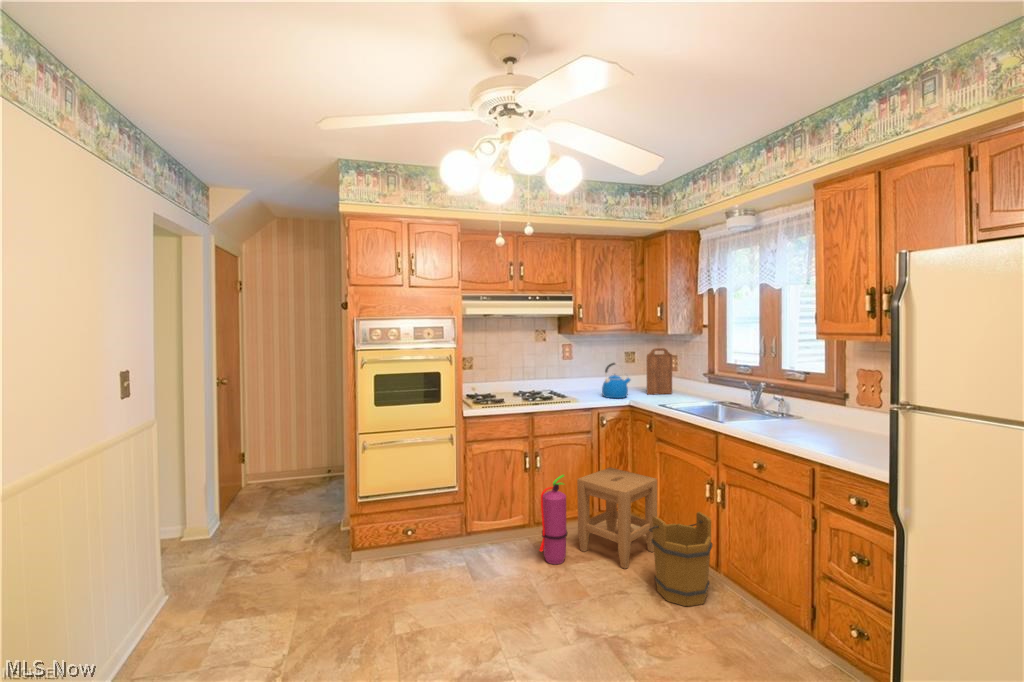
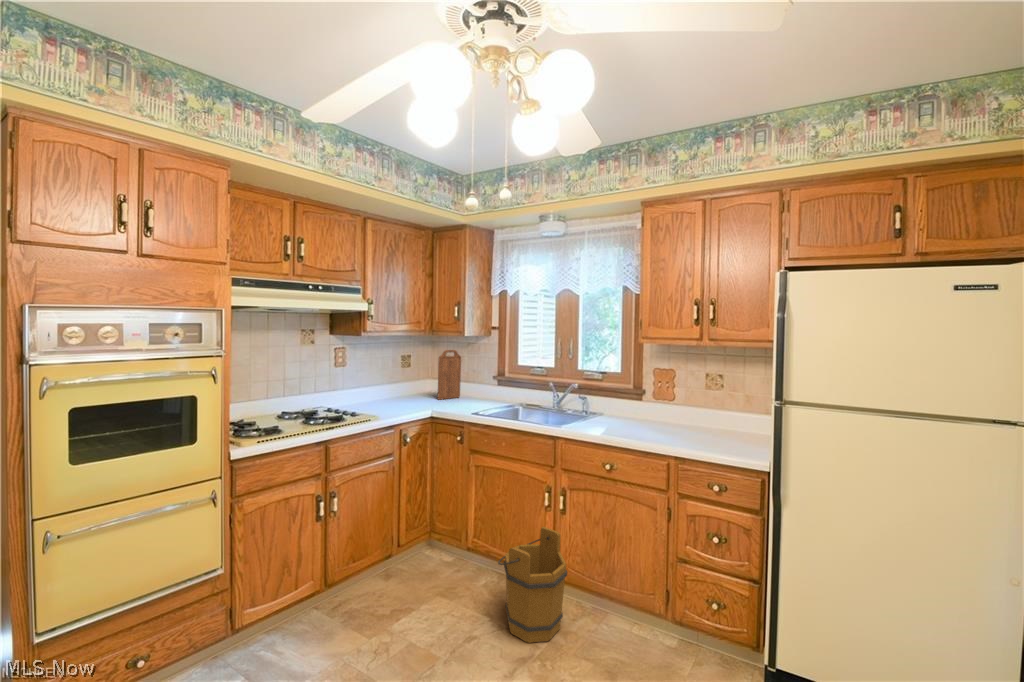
kettle: present [602,363,630,398] -> none [396,366,426,408]
stool: present [577,468,657,569] -> none [393,491,480,616]
fire extinguisher: present [539,475,568,564] -> none [354,519,390,649]

